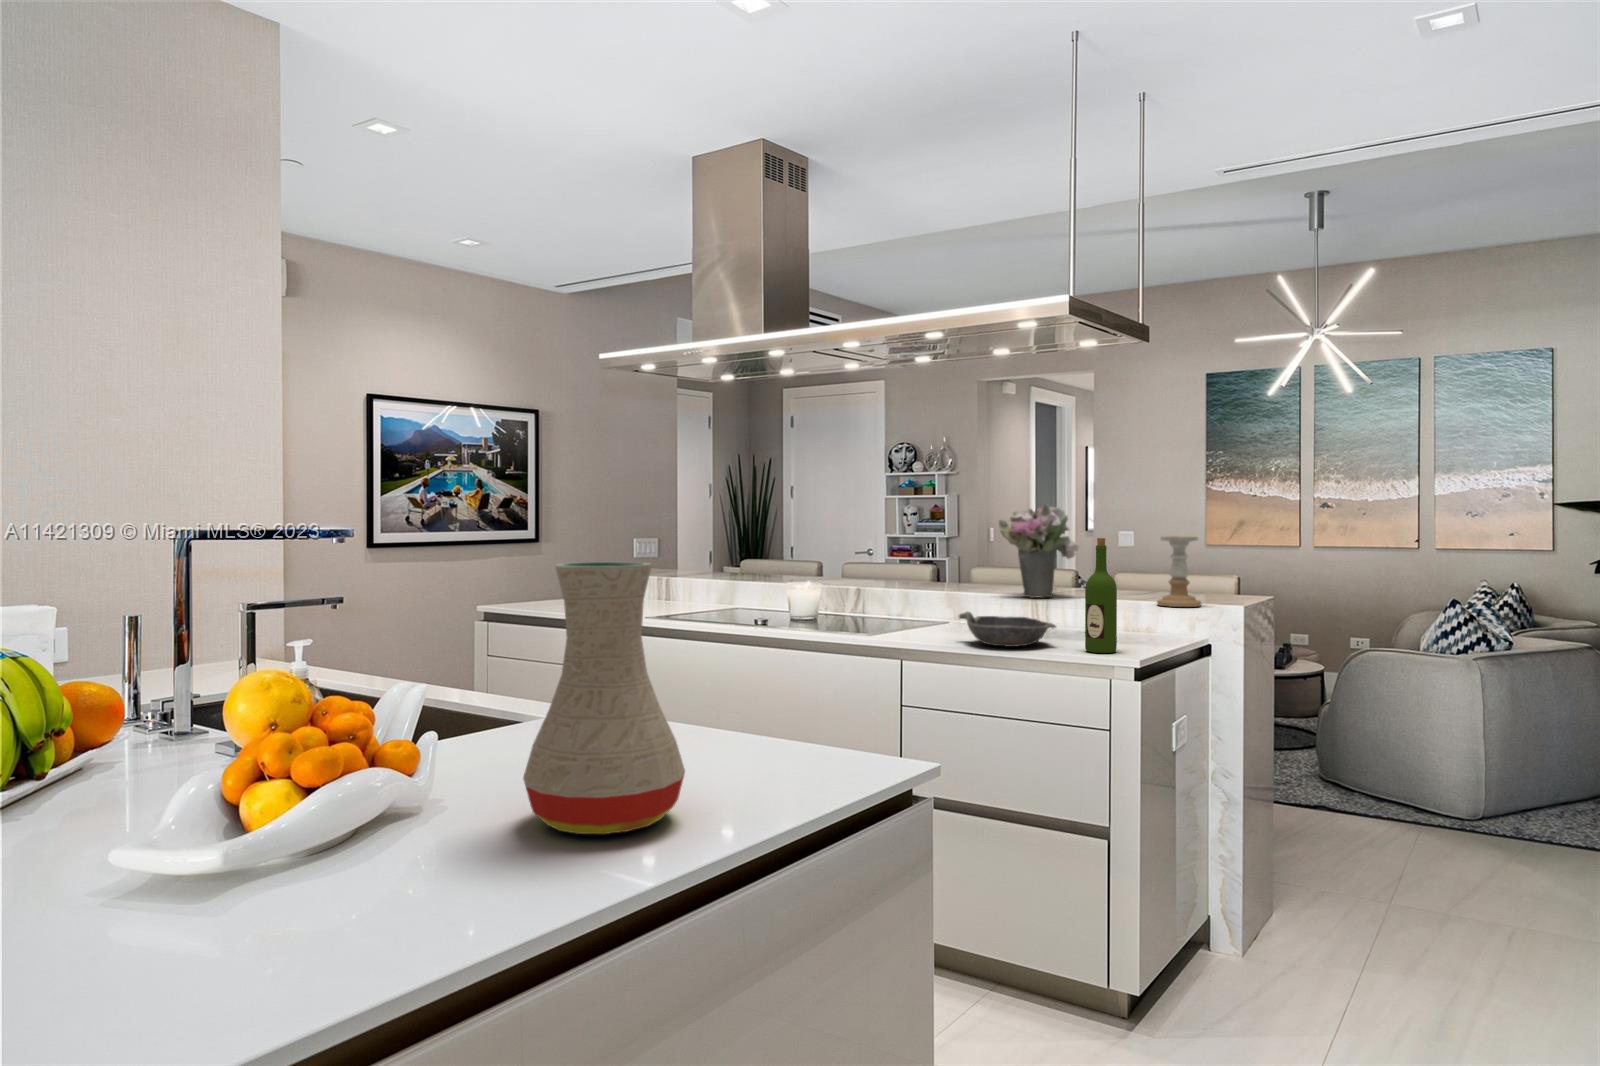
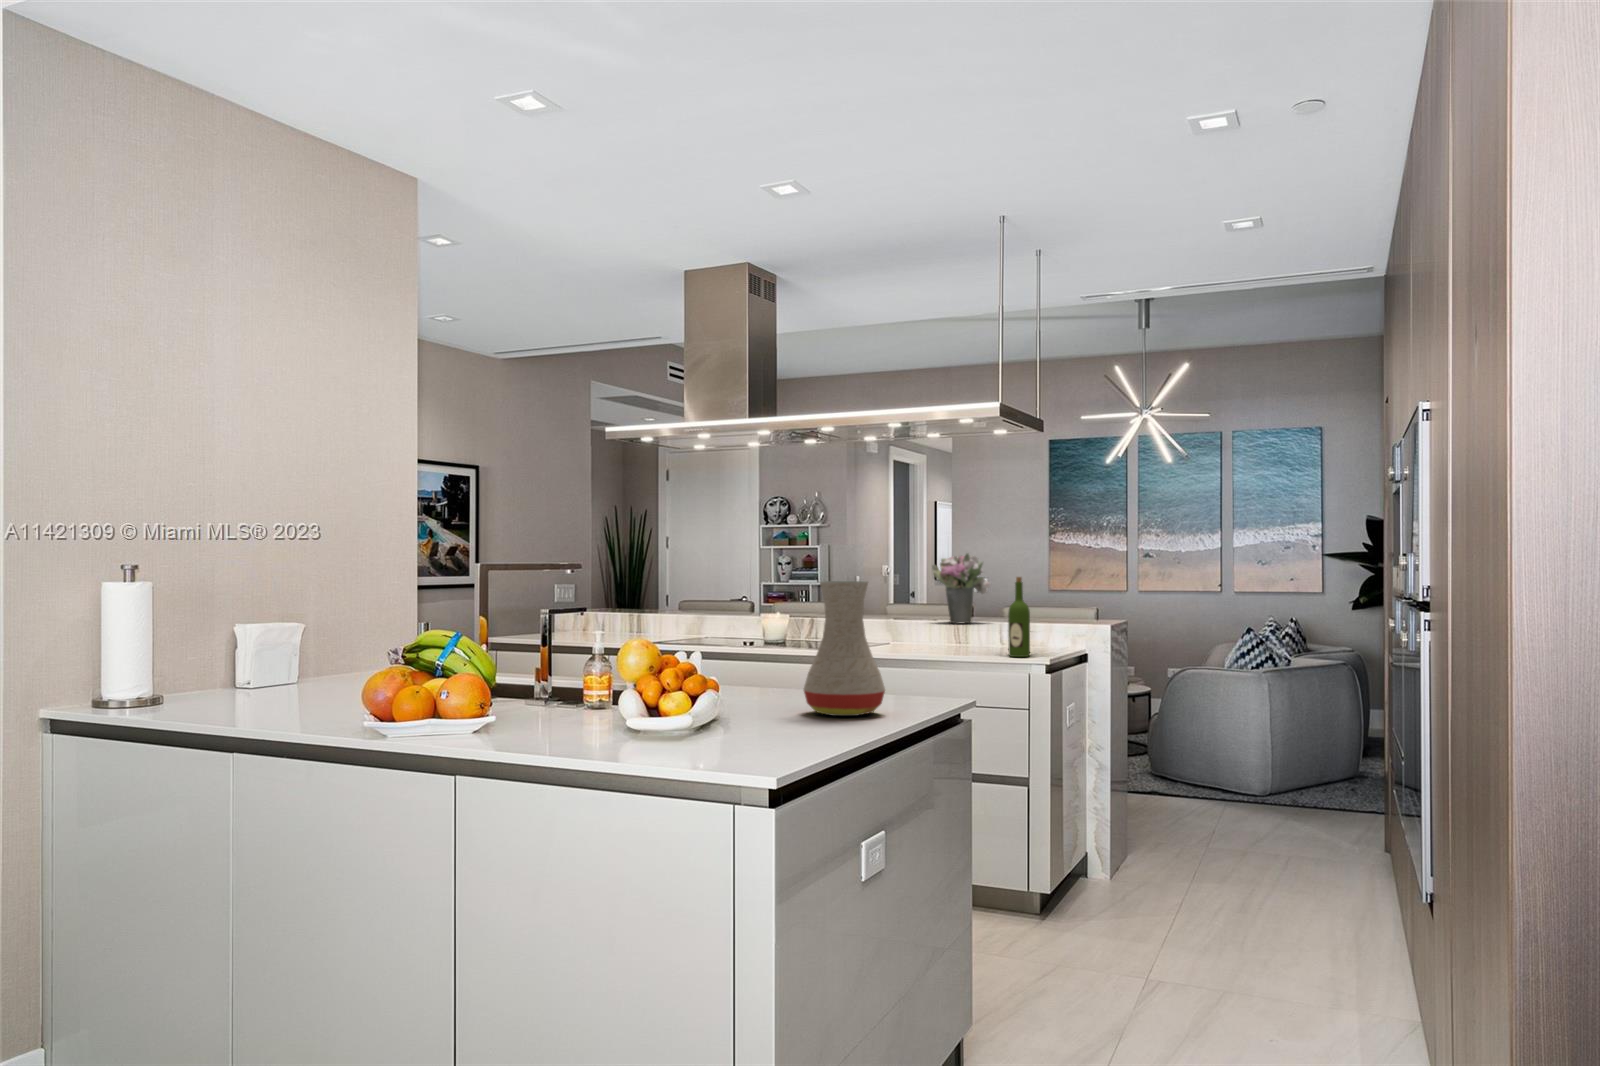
candle holder: present [1157,536,1201,607] -> none [1050,577,1081,627]
bowl: present [959,612,1056,647] -> none [915,632,987,655]

